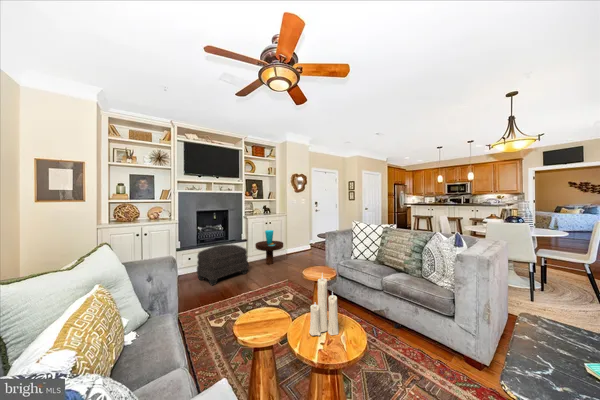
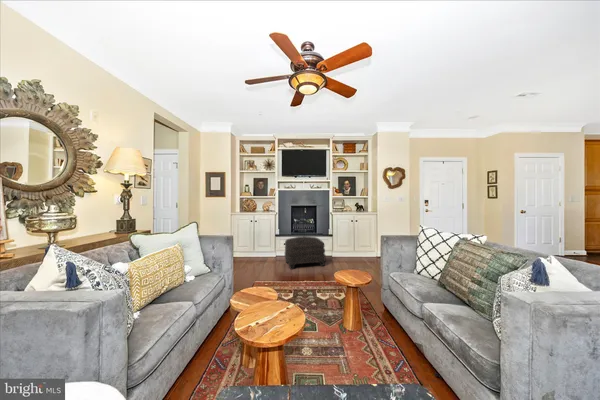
side table: present [255,230,283,264] -> none [339,228,367,262]
candle: present [309,276,338,336] -> none [254,263,277,328]

